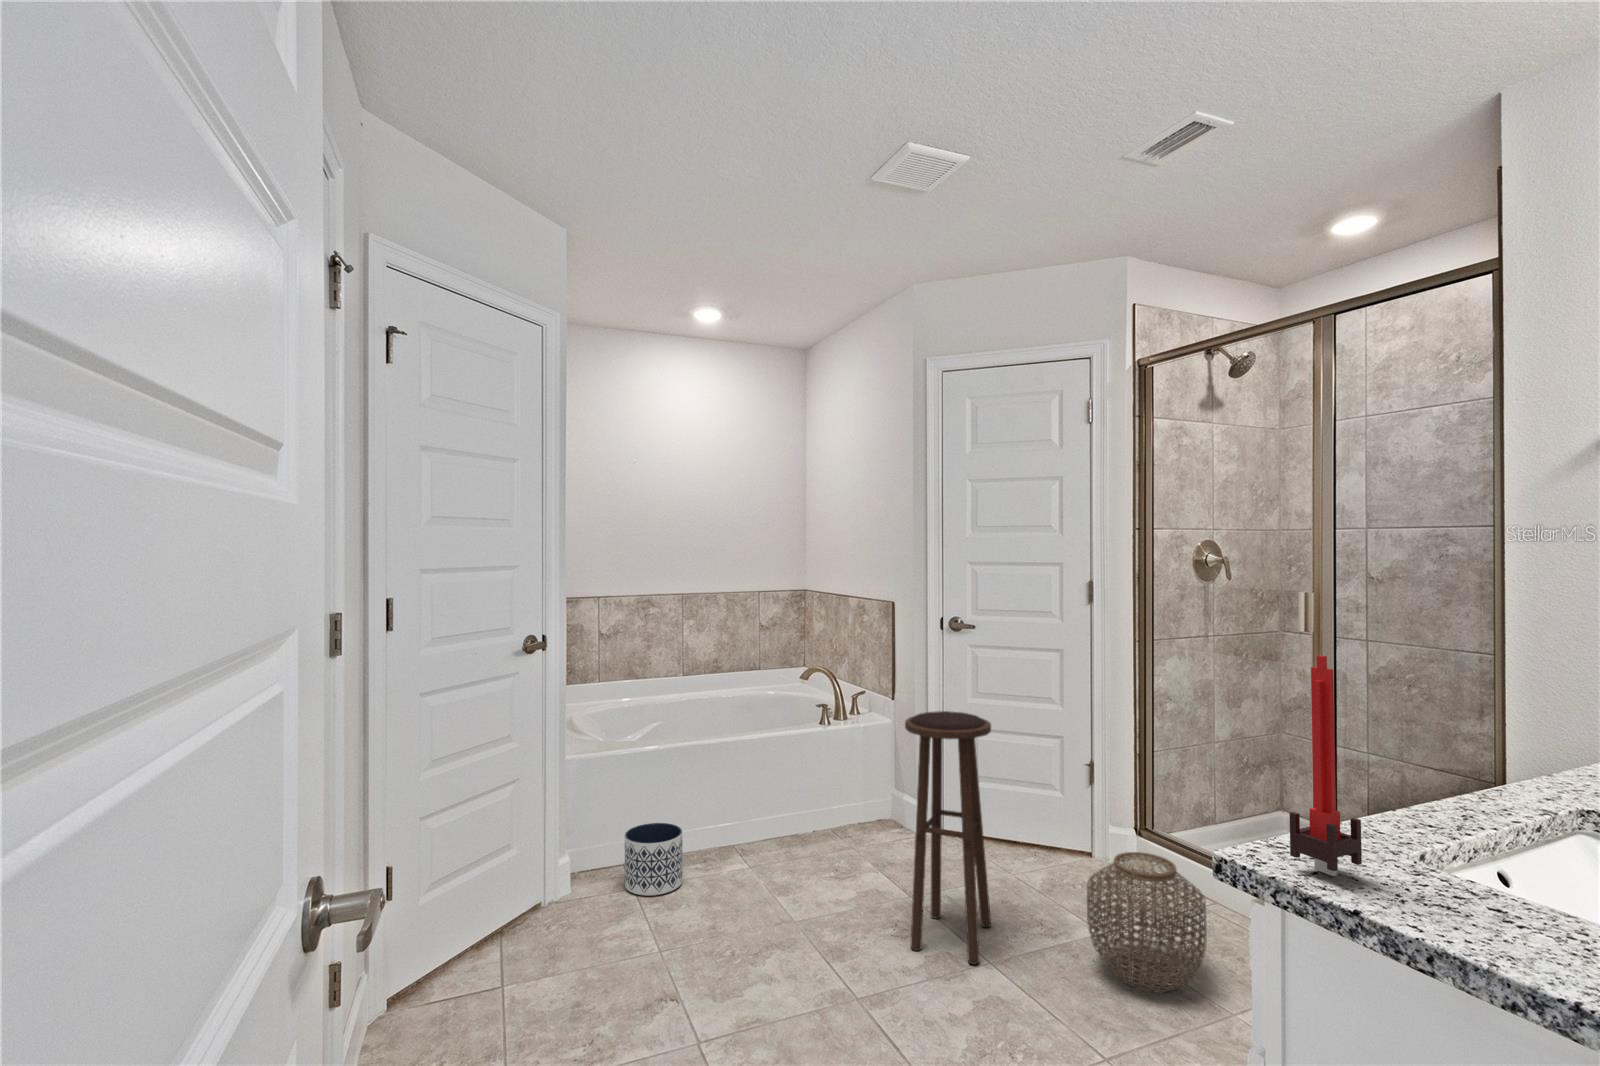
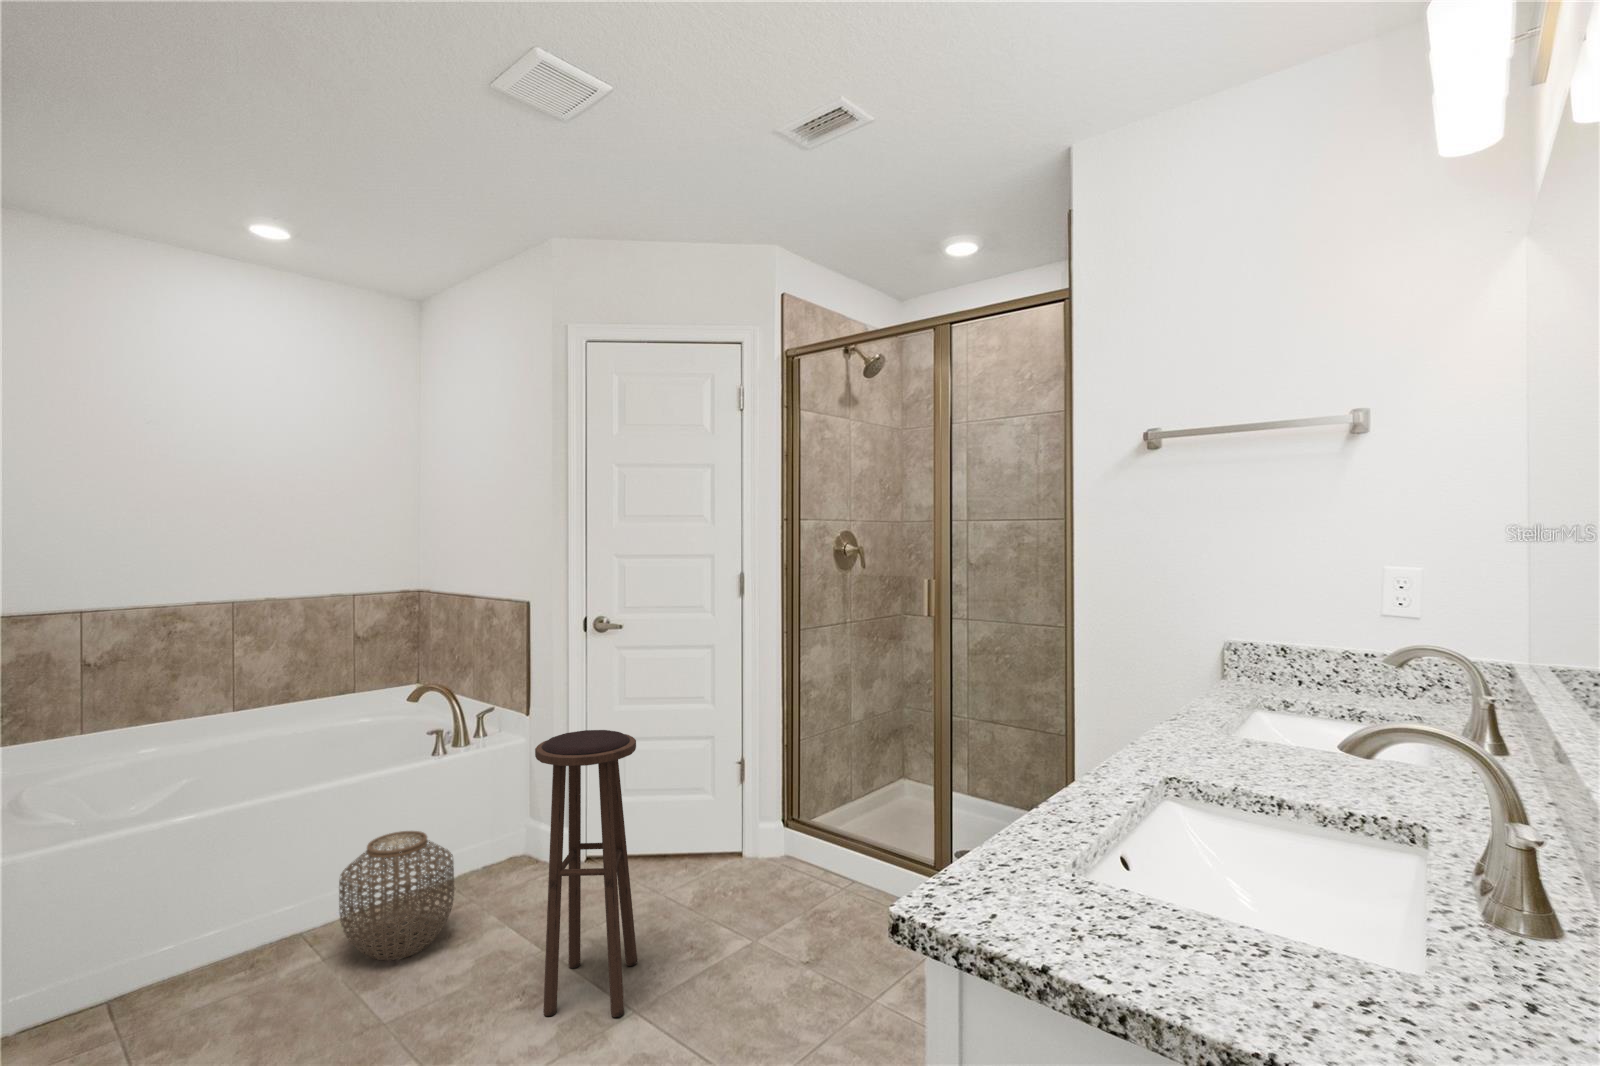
candle: present [1290,655,1362,876] -> none [969,671,1037,919]
planter: present [625,823,683,896] -> none [130,918,229,1029]
woven basket: present [1087,852,1207,992] -> present [339,831,454,960]

